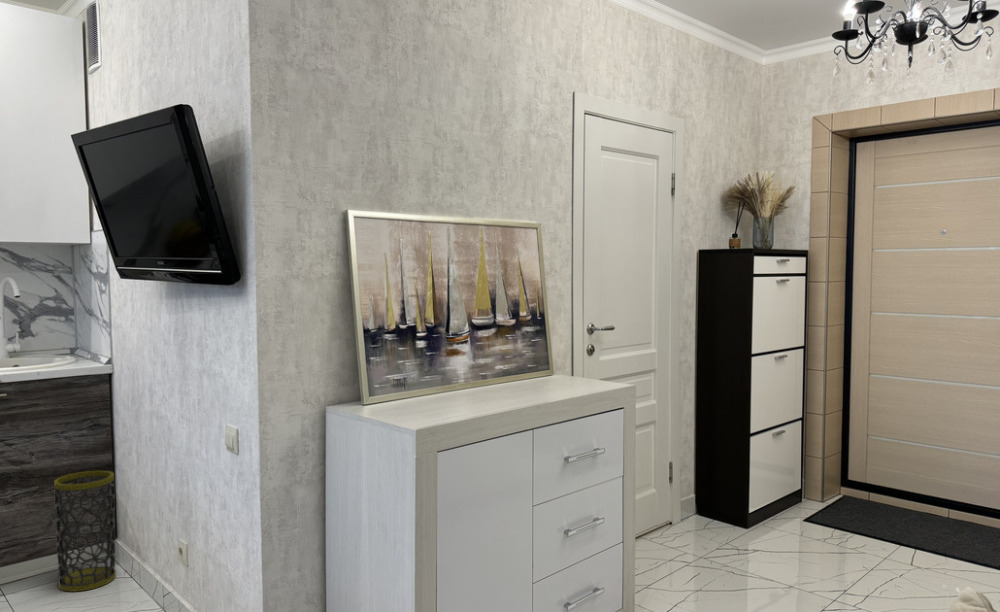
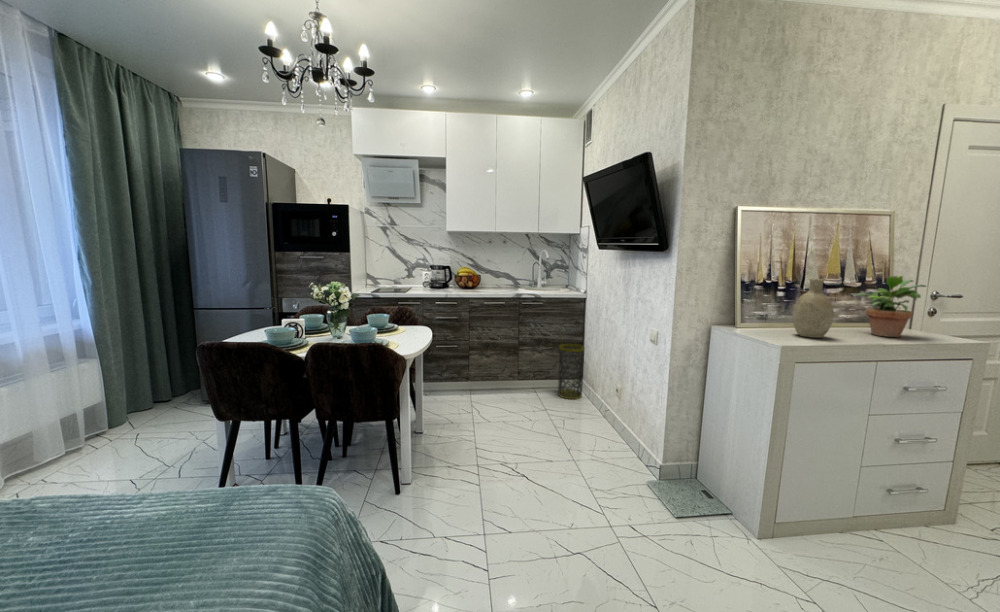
potted plant: none [507,309,576,392] -> present [854,276,926,337]
decorative vase: none [435,320,483,408] -> present [793,279,834,338]

